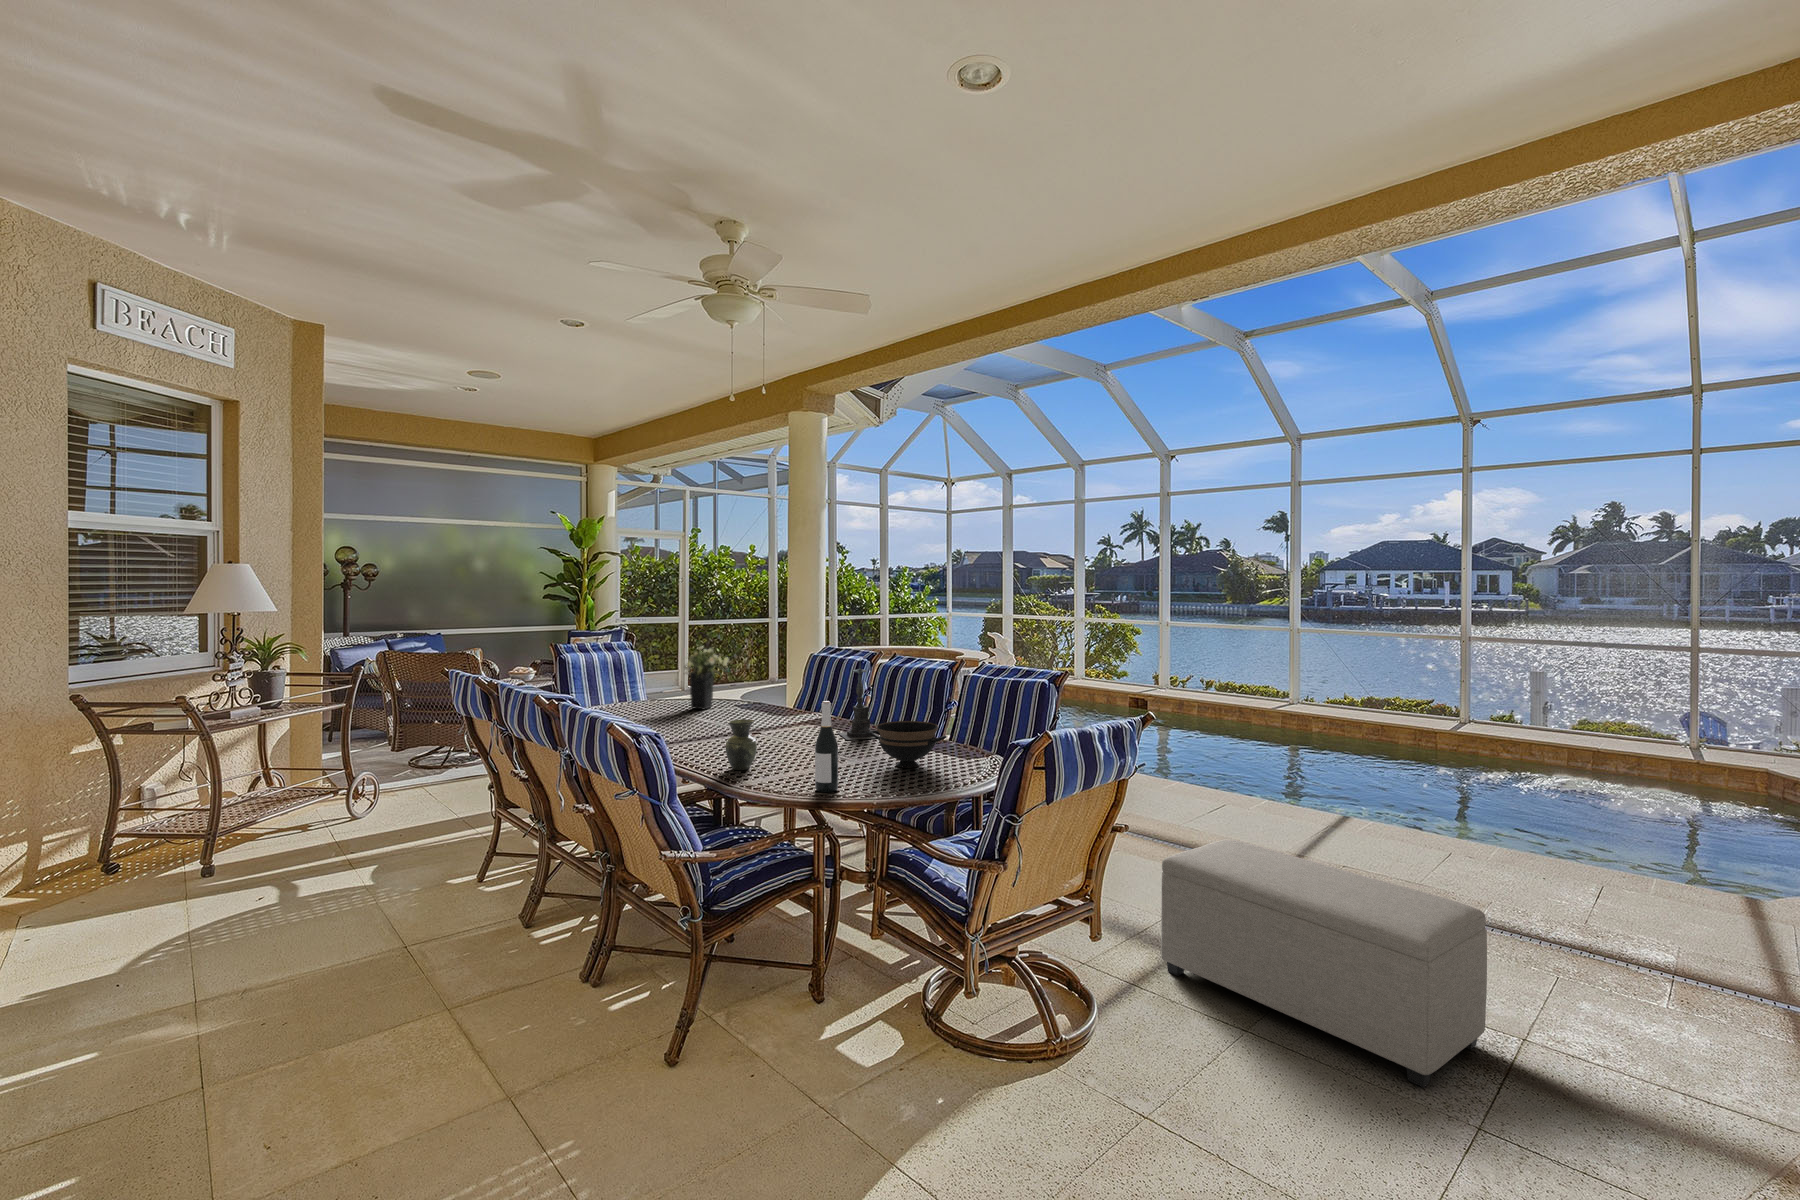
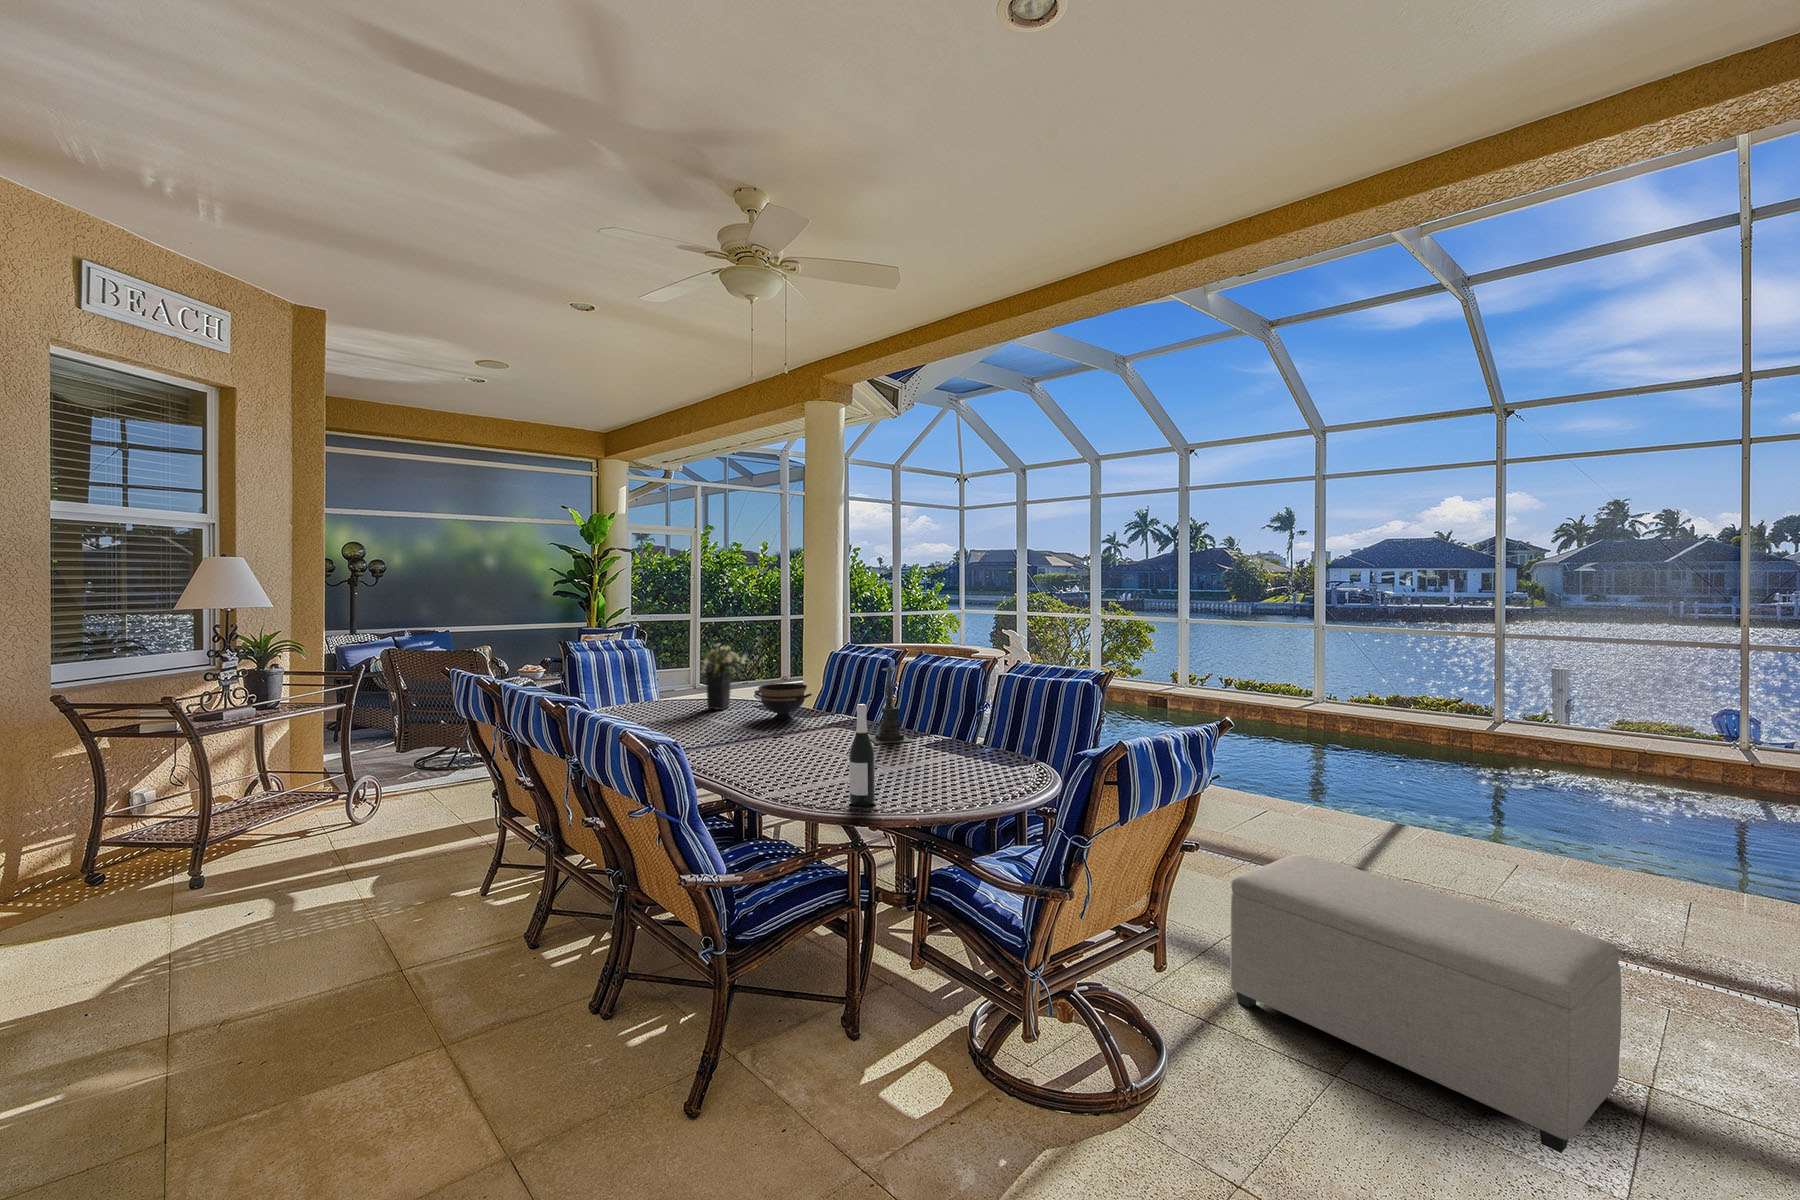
vase: present [726,719,757,770] -> none [748,723,782,779]
bowl: present [869,721,947,768] -> present [754,683,812,719]

